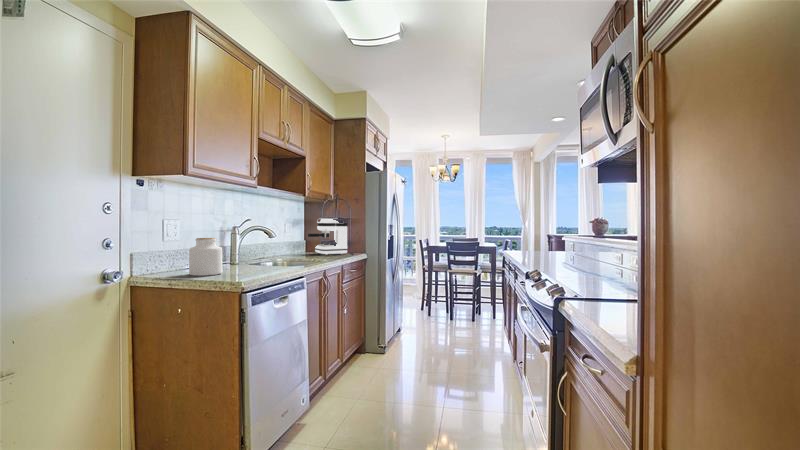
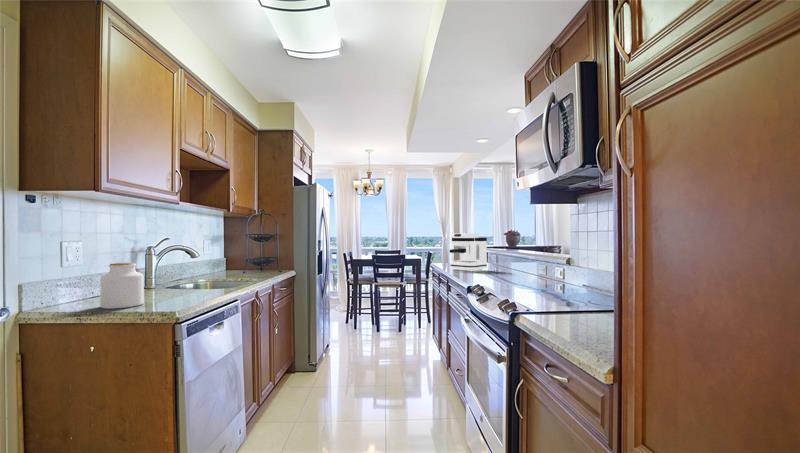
coffee maker: present [308,219,347,255] -> present [450,233,487,271]

